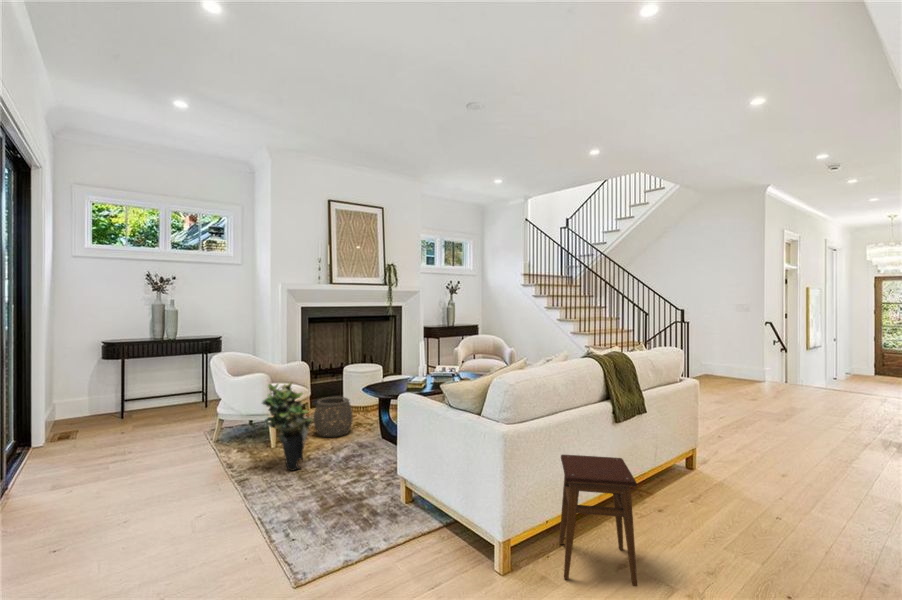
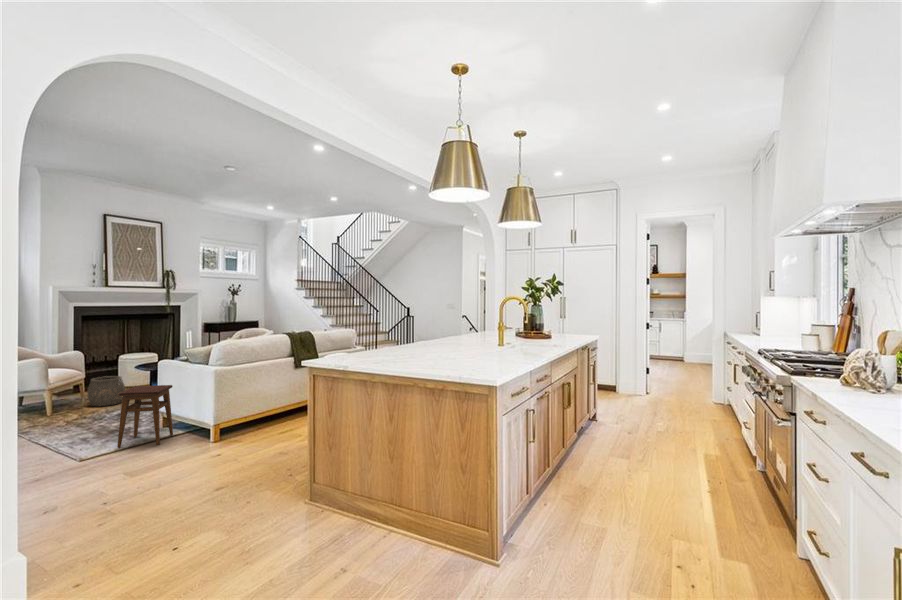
potted plant: present [262,382,312,471] -> none [37,361,86,425]
stool: present [559,455,637,586] -> present [117,385,173,447]

